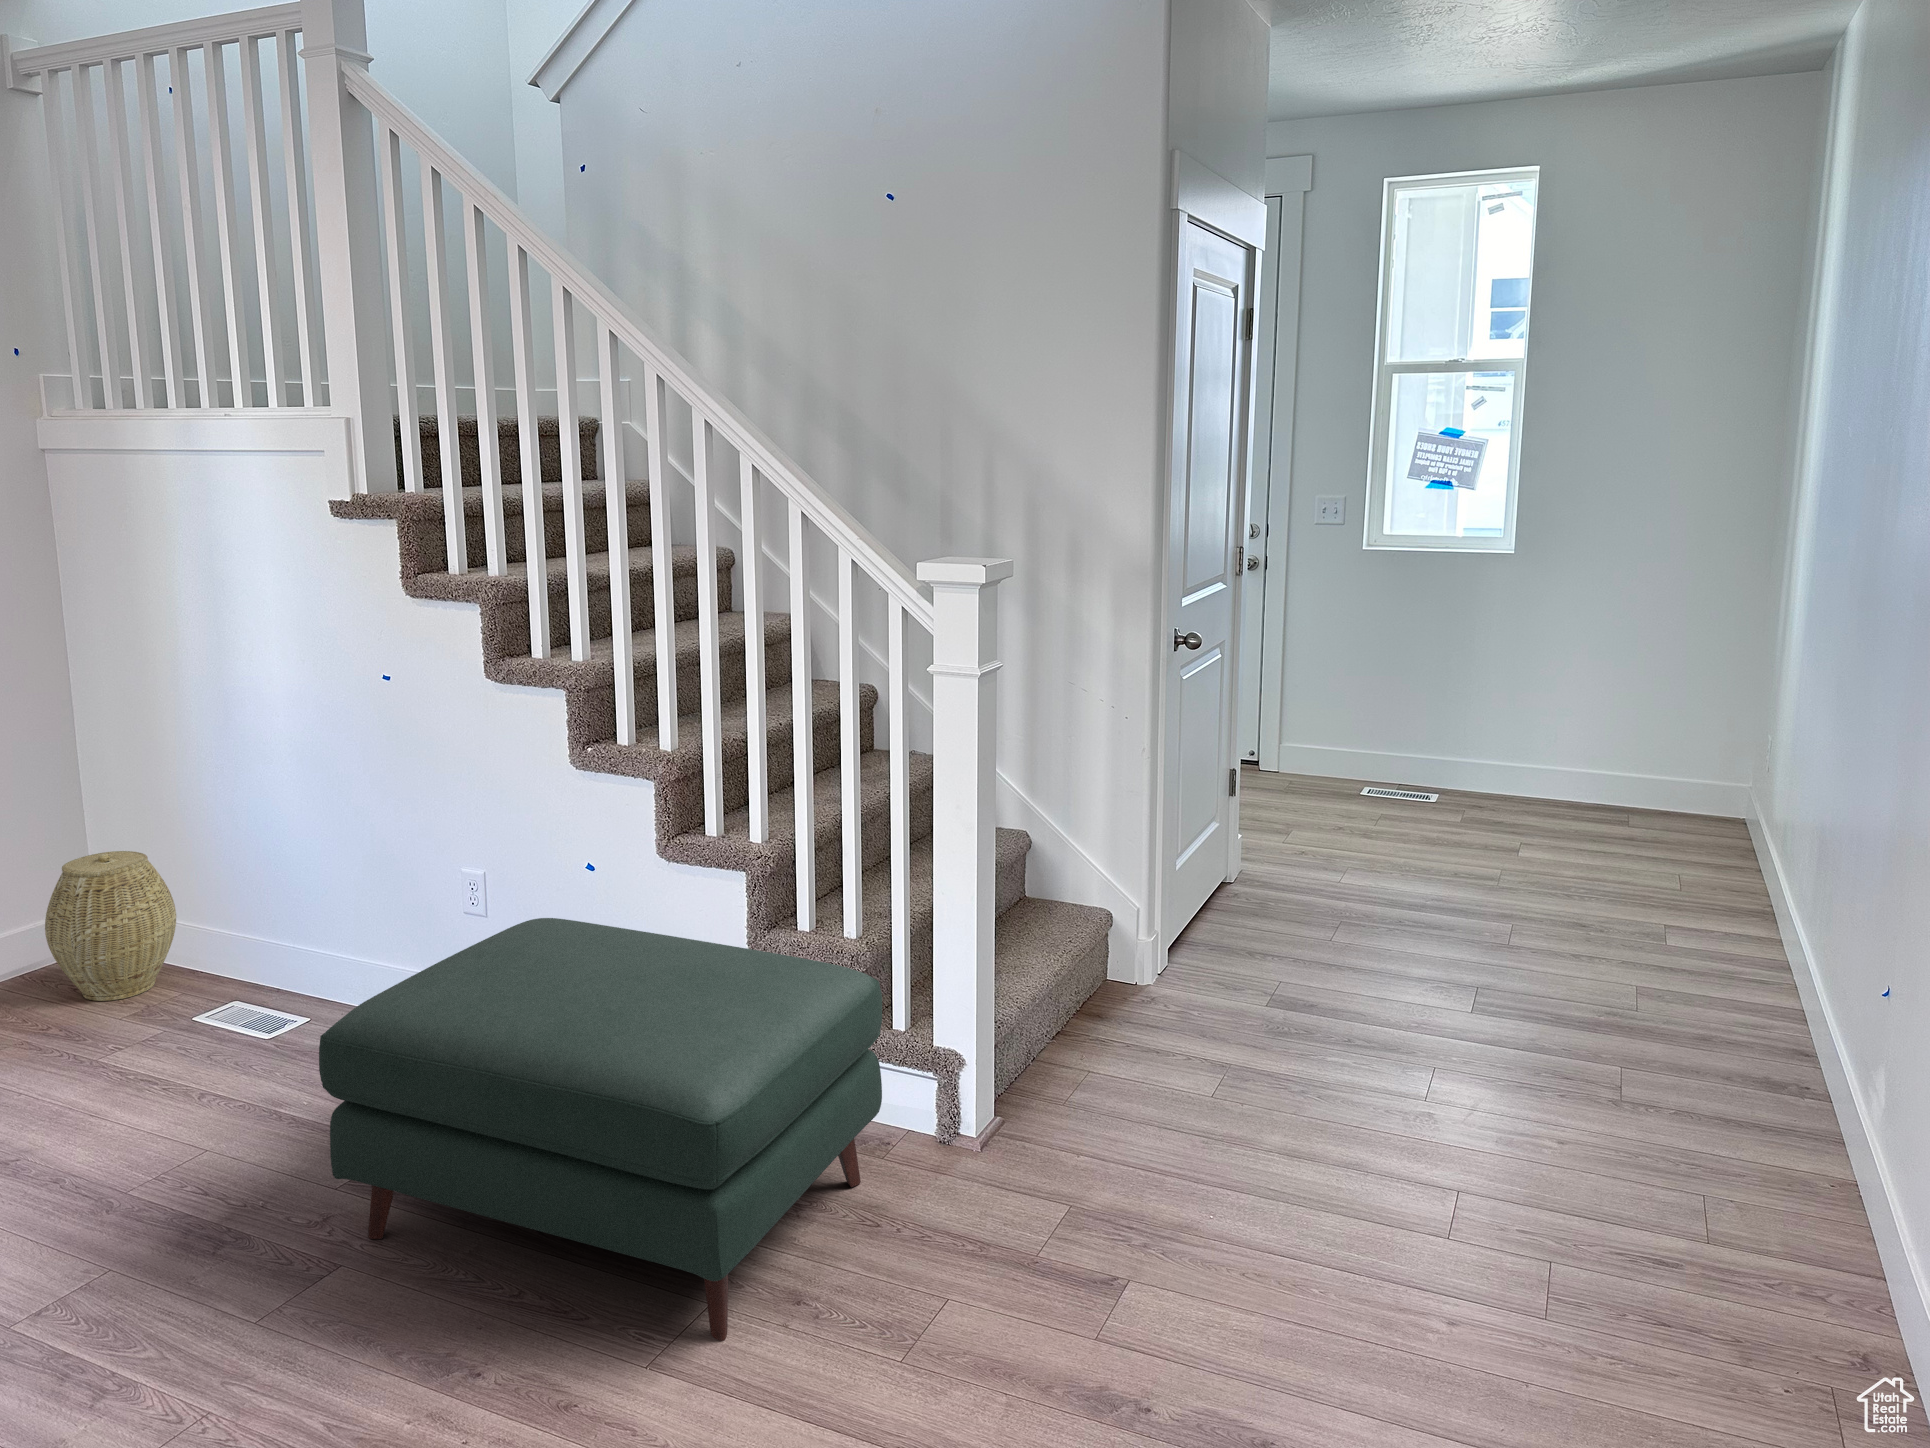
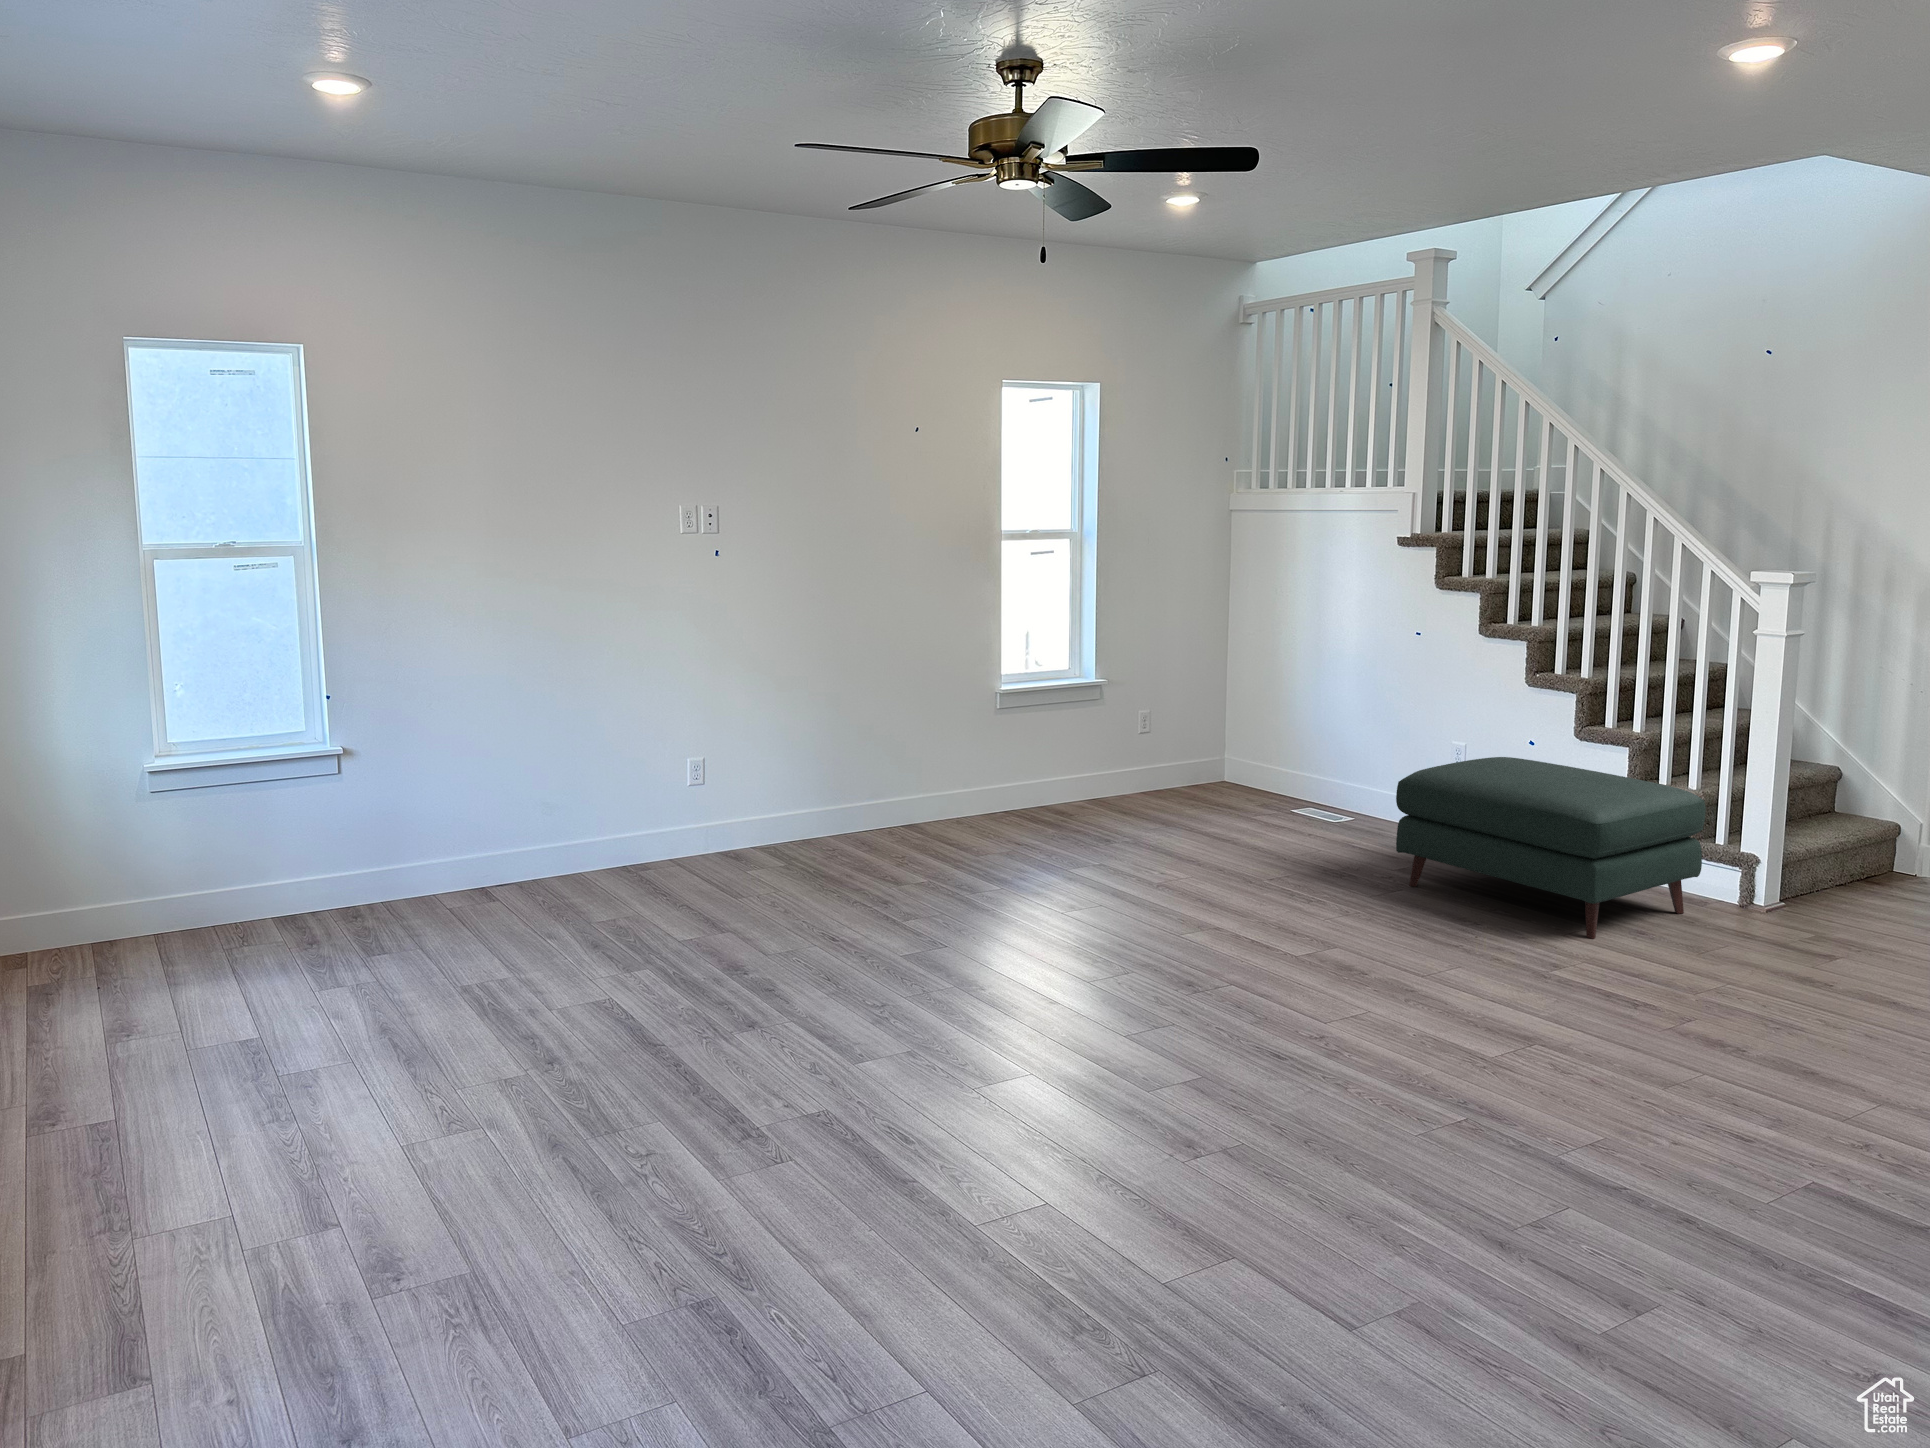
woven basket: present [45,851,176,1001] -> none [1222,722,1285,799]

